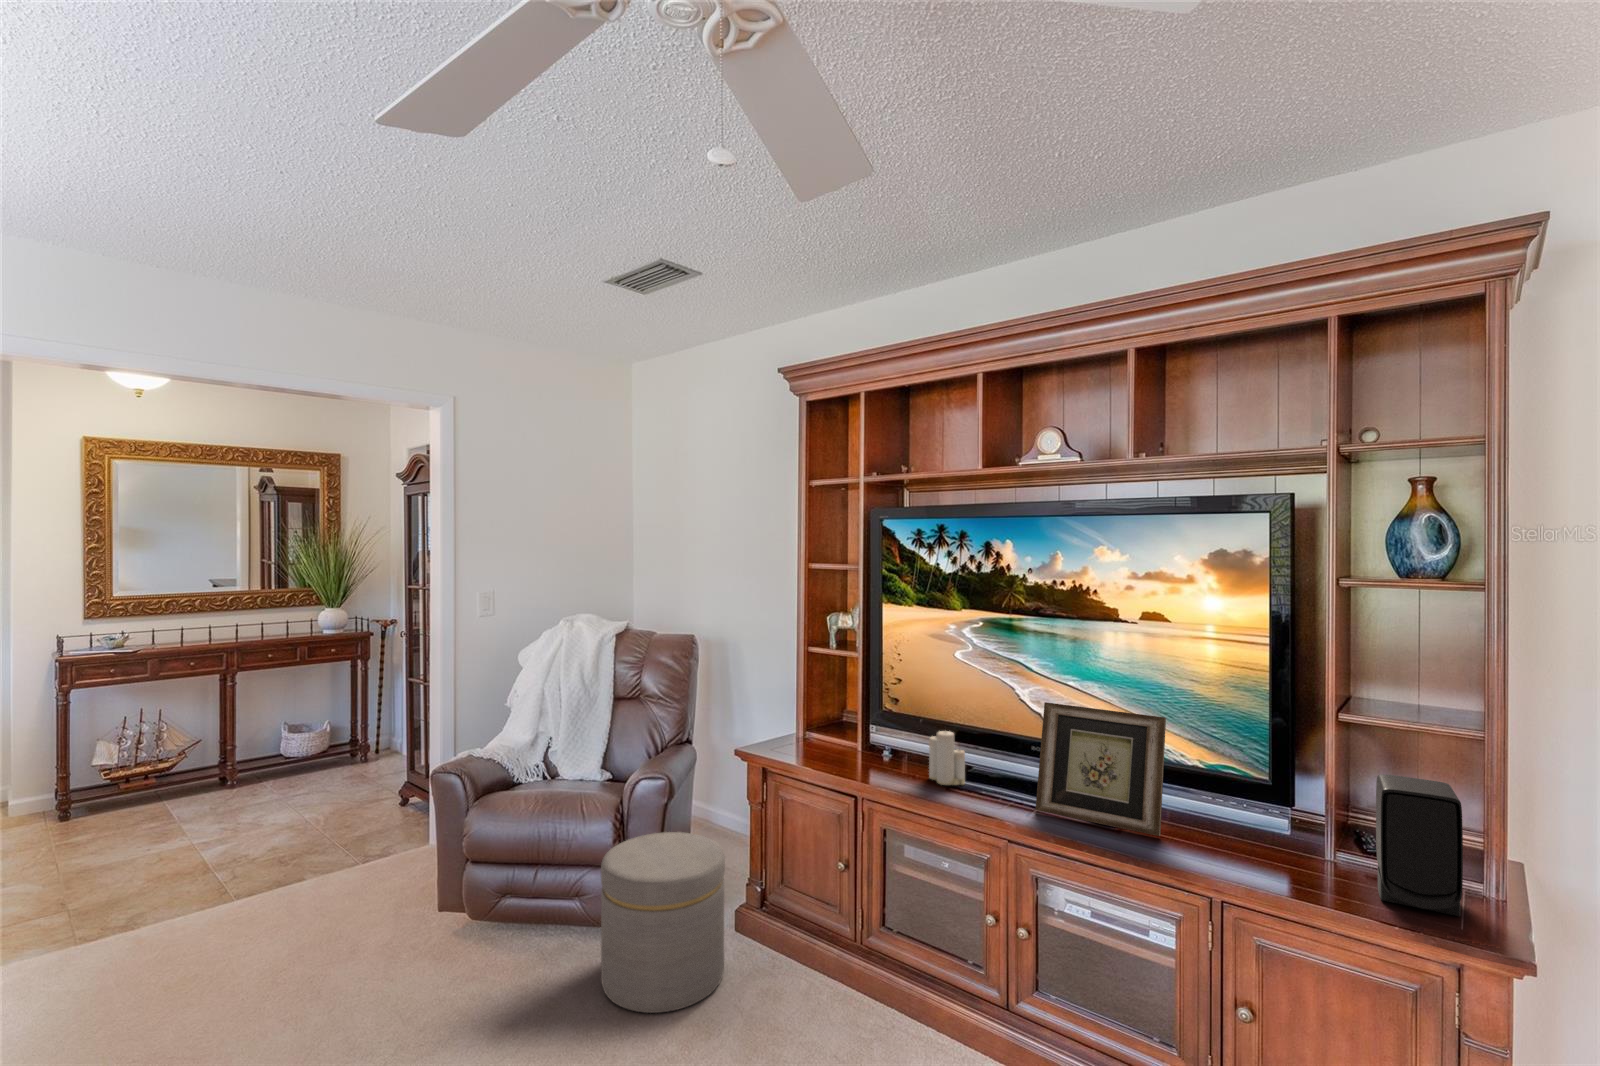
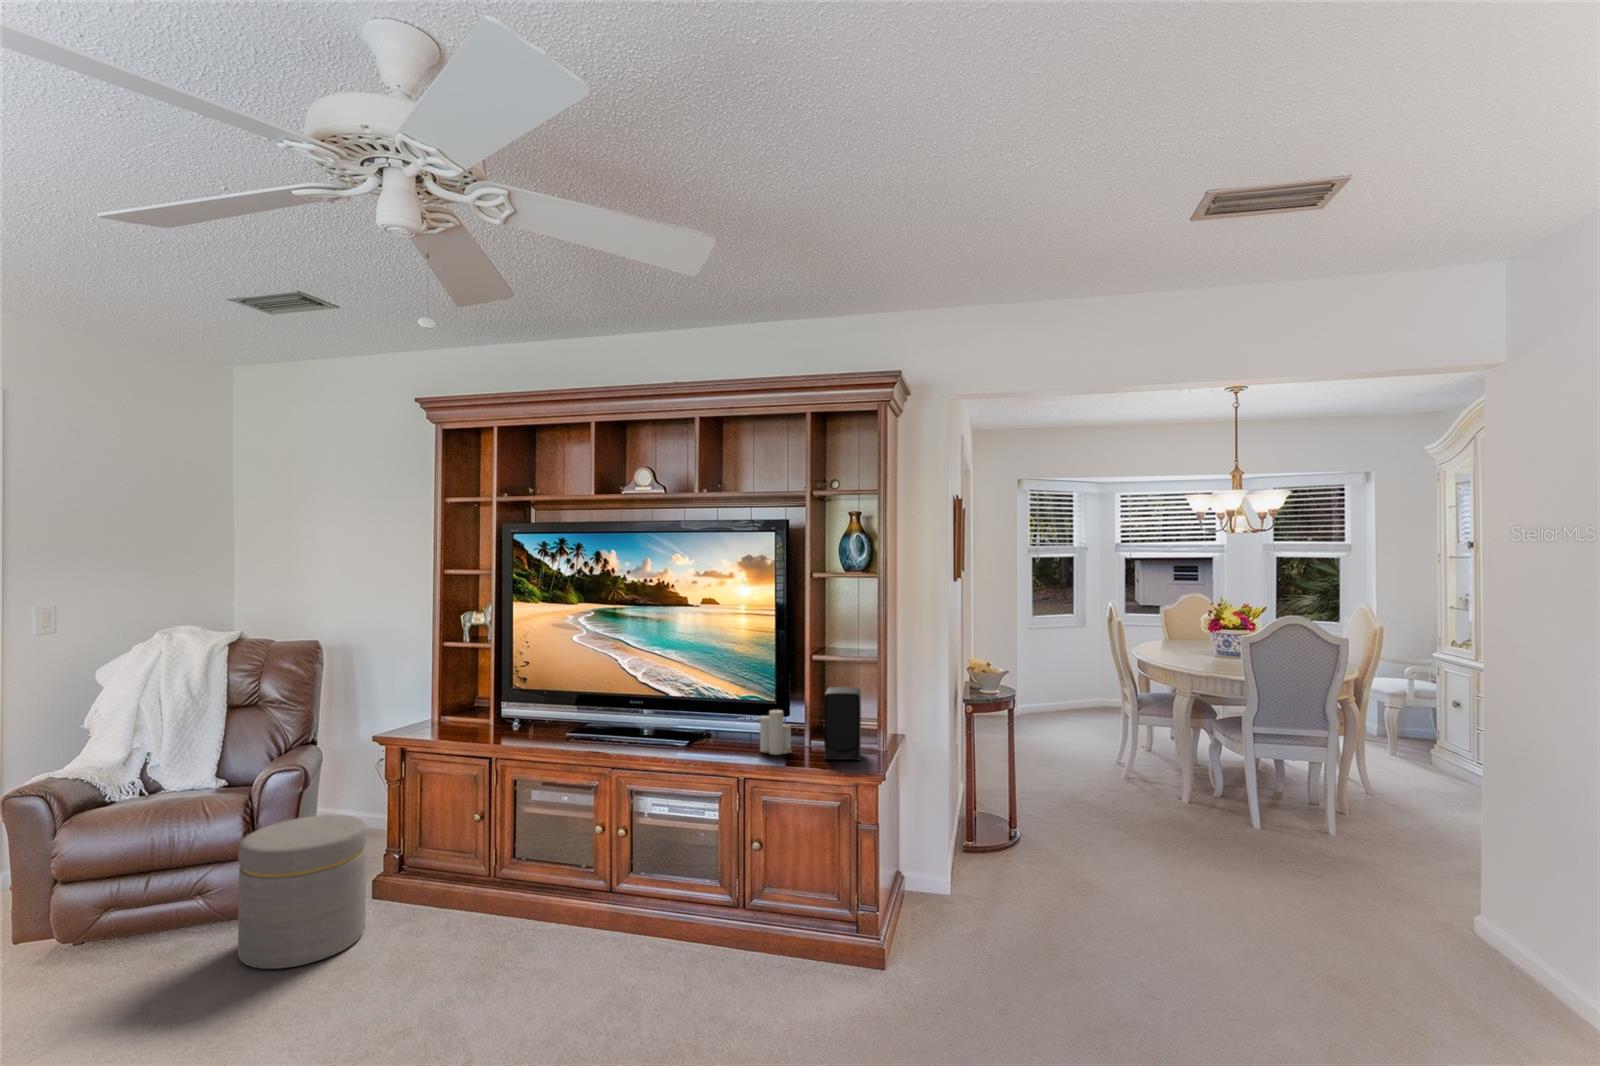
picture frame: present [1036,702,1166,836] -> none [631,667,717,748]
candle: present [929,731,965,785] -> present [760,710,792,755]

